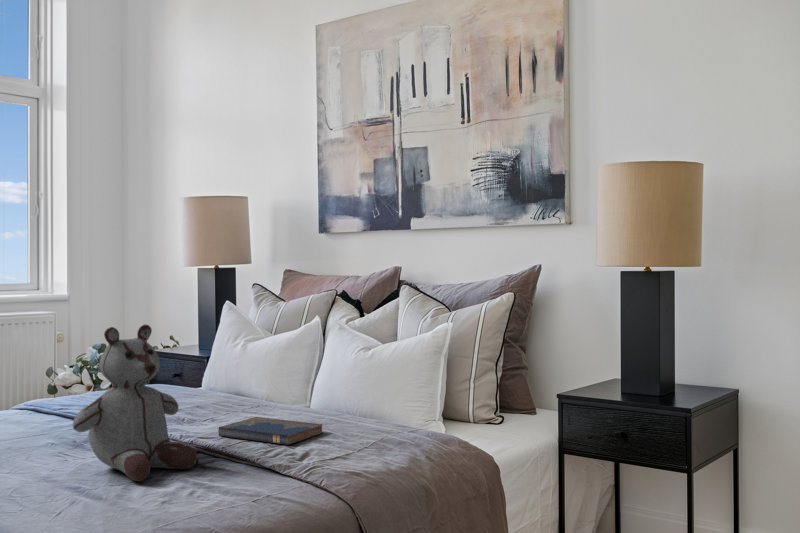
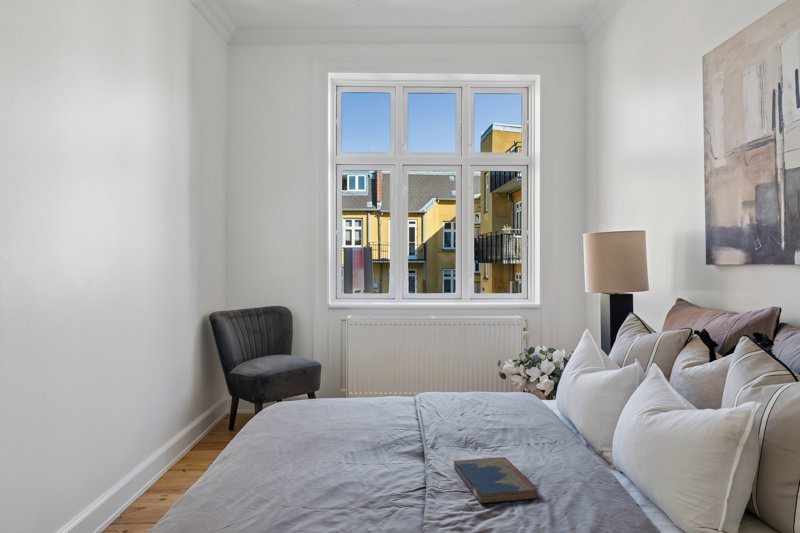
stuffed bear: present [73,325,197,481] -> none [314,362,411,499]

